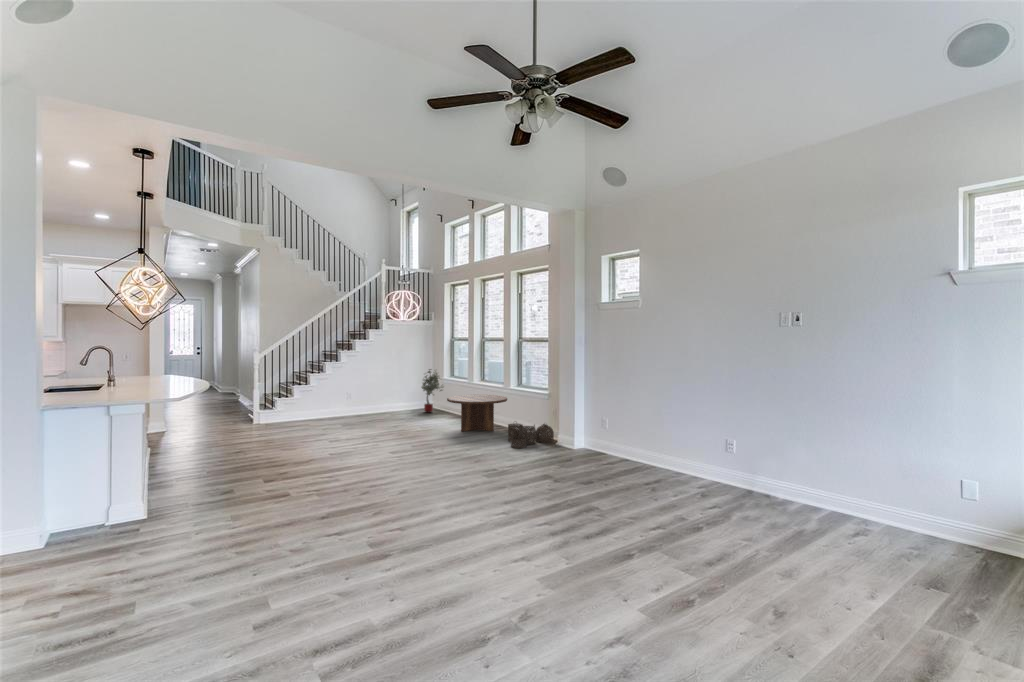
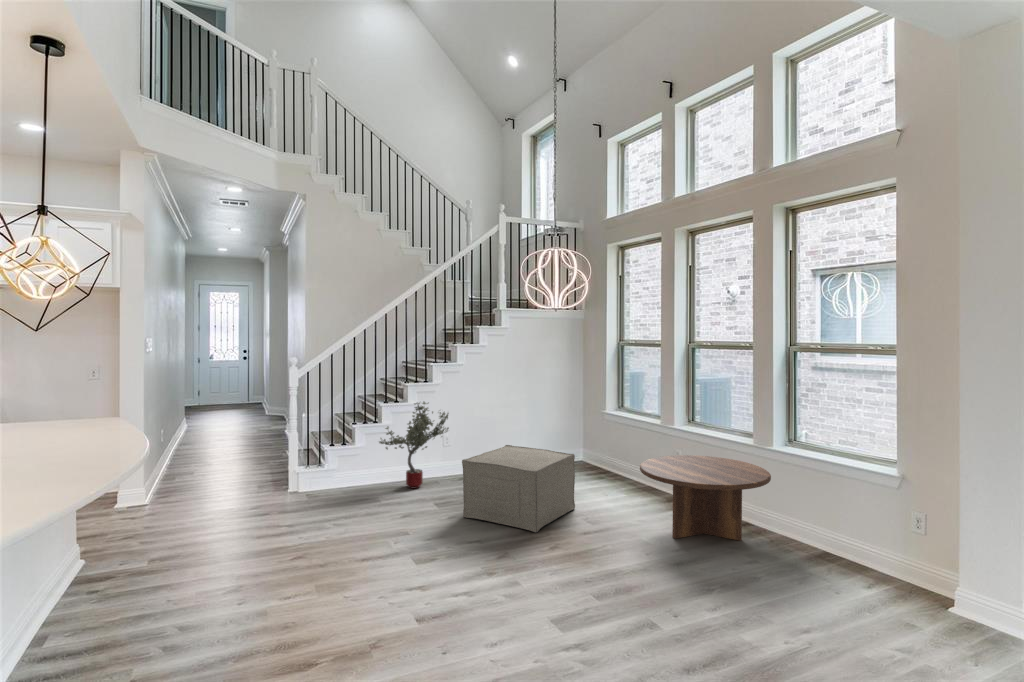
potted tree: present [421,369,443,413] -> present [379,402,449,488]
ottoman: none [355,393,418,432] -> present [462,445,575,532]
woven basket: present [508,423,554,448] -> none [804,538,926,627]

